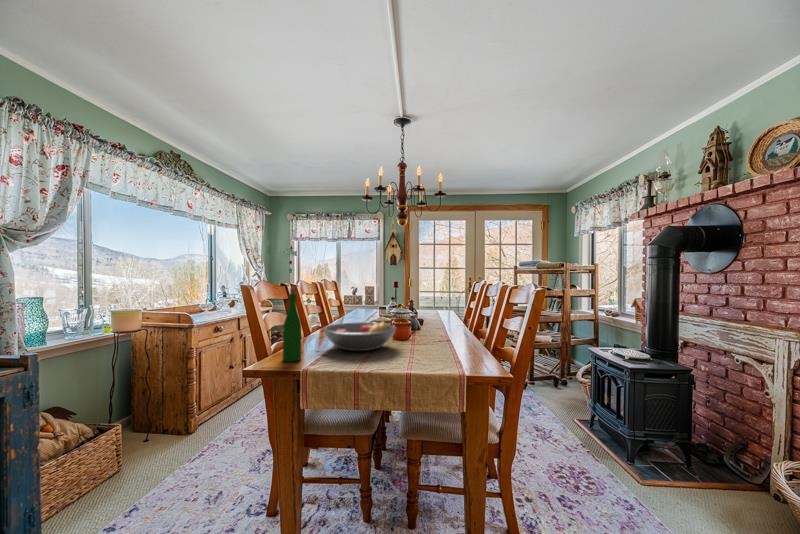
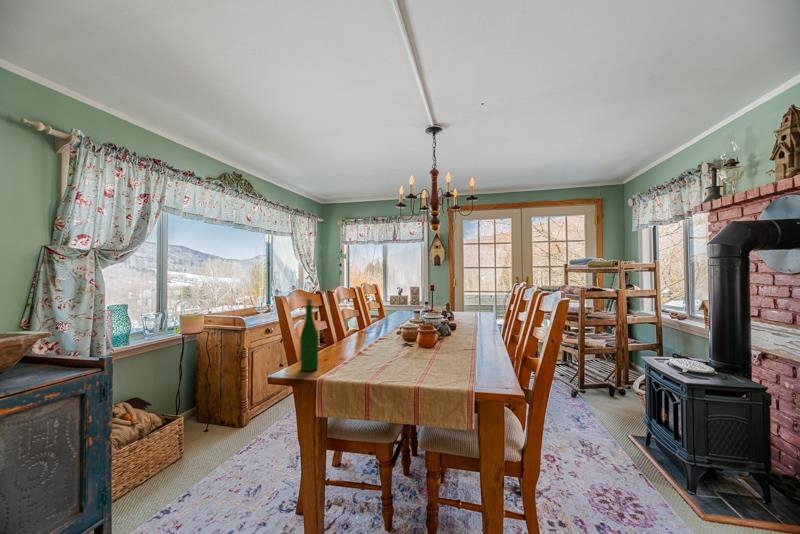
fruit bowl: present [323,321,396,351] -> none [343,329,415,361]

